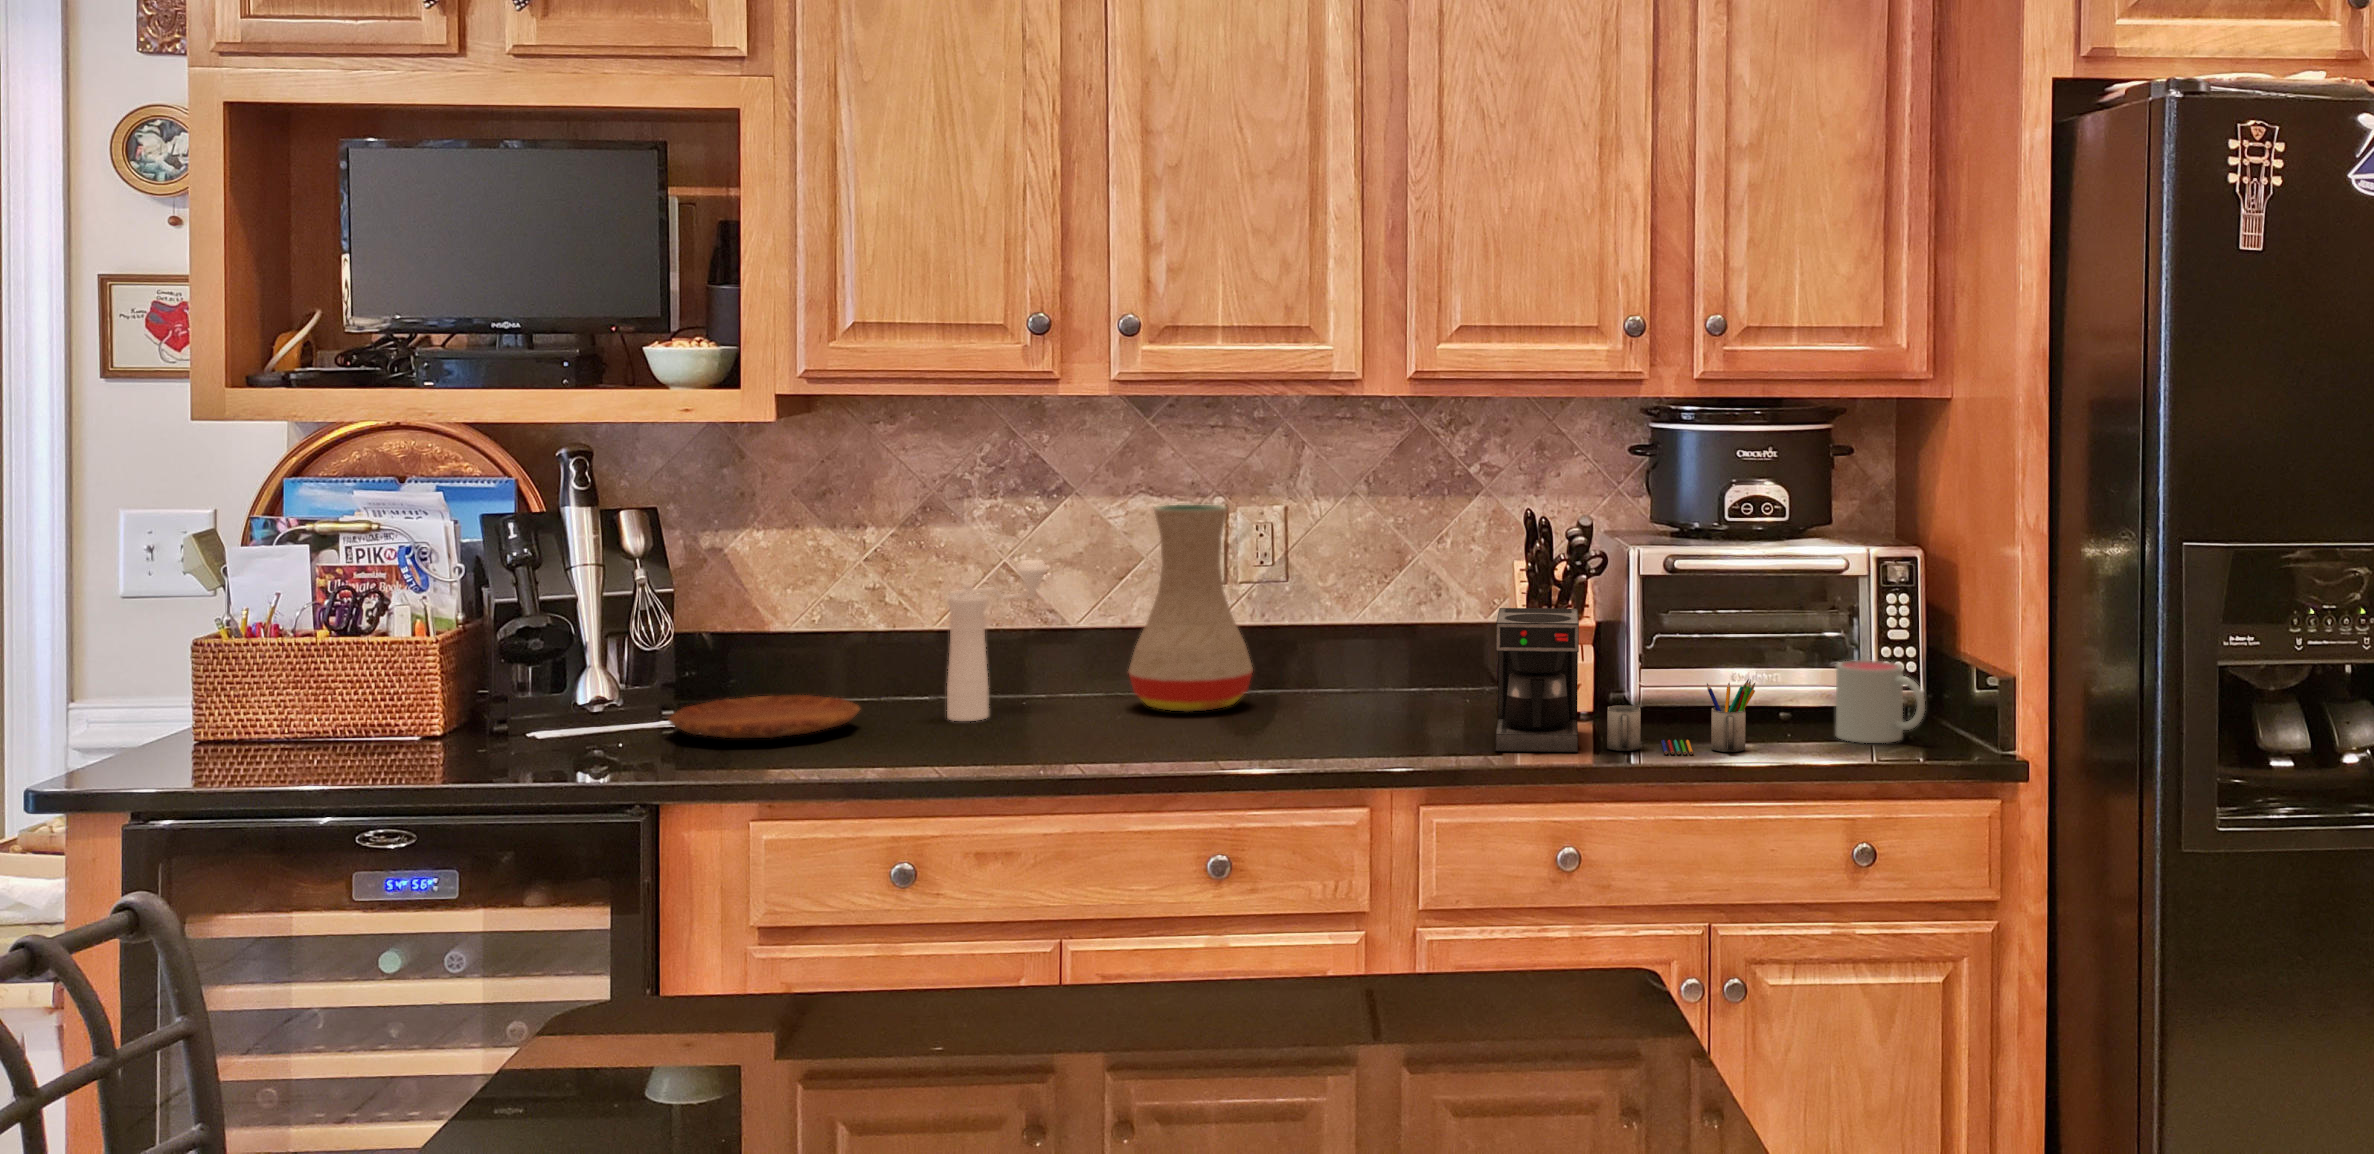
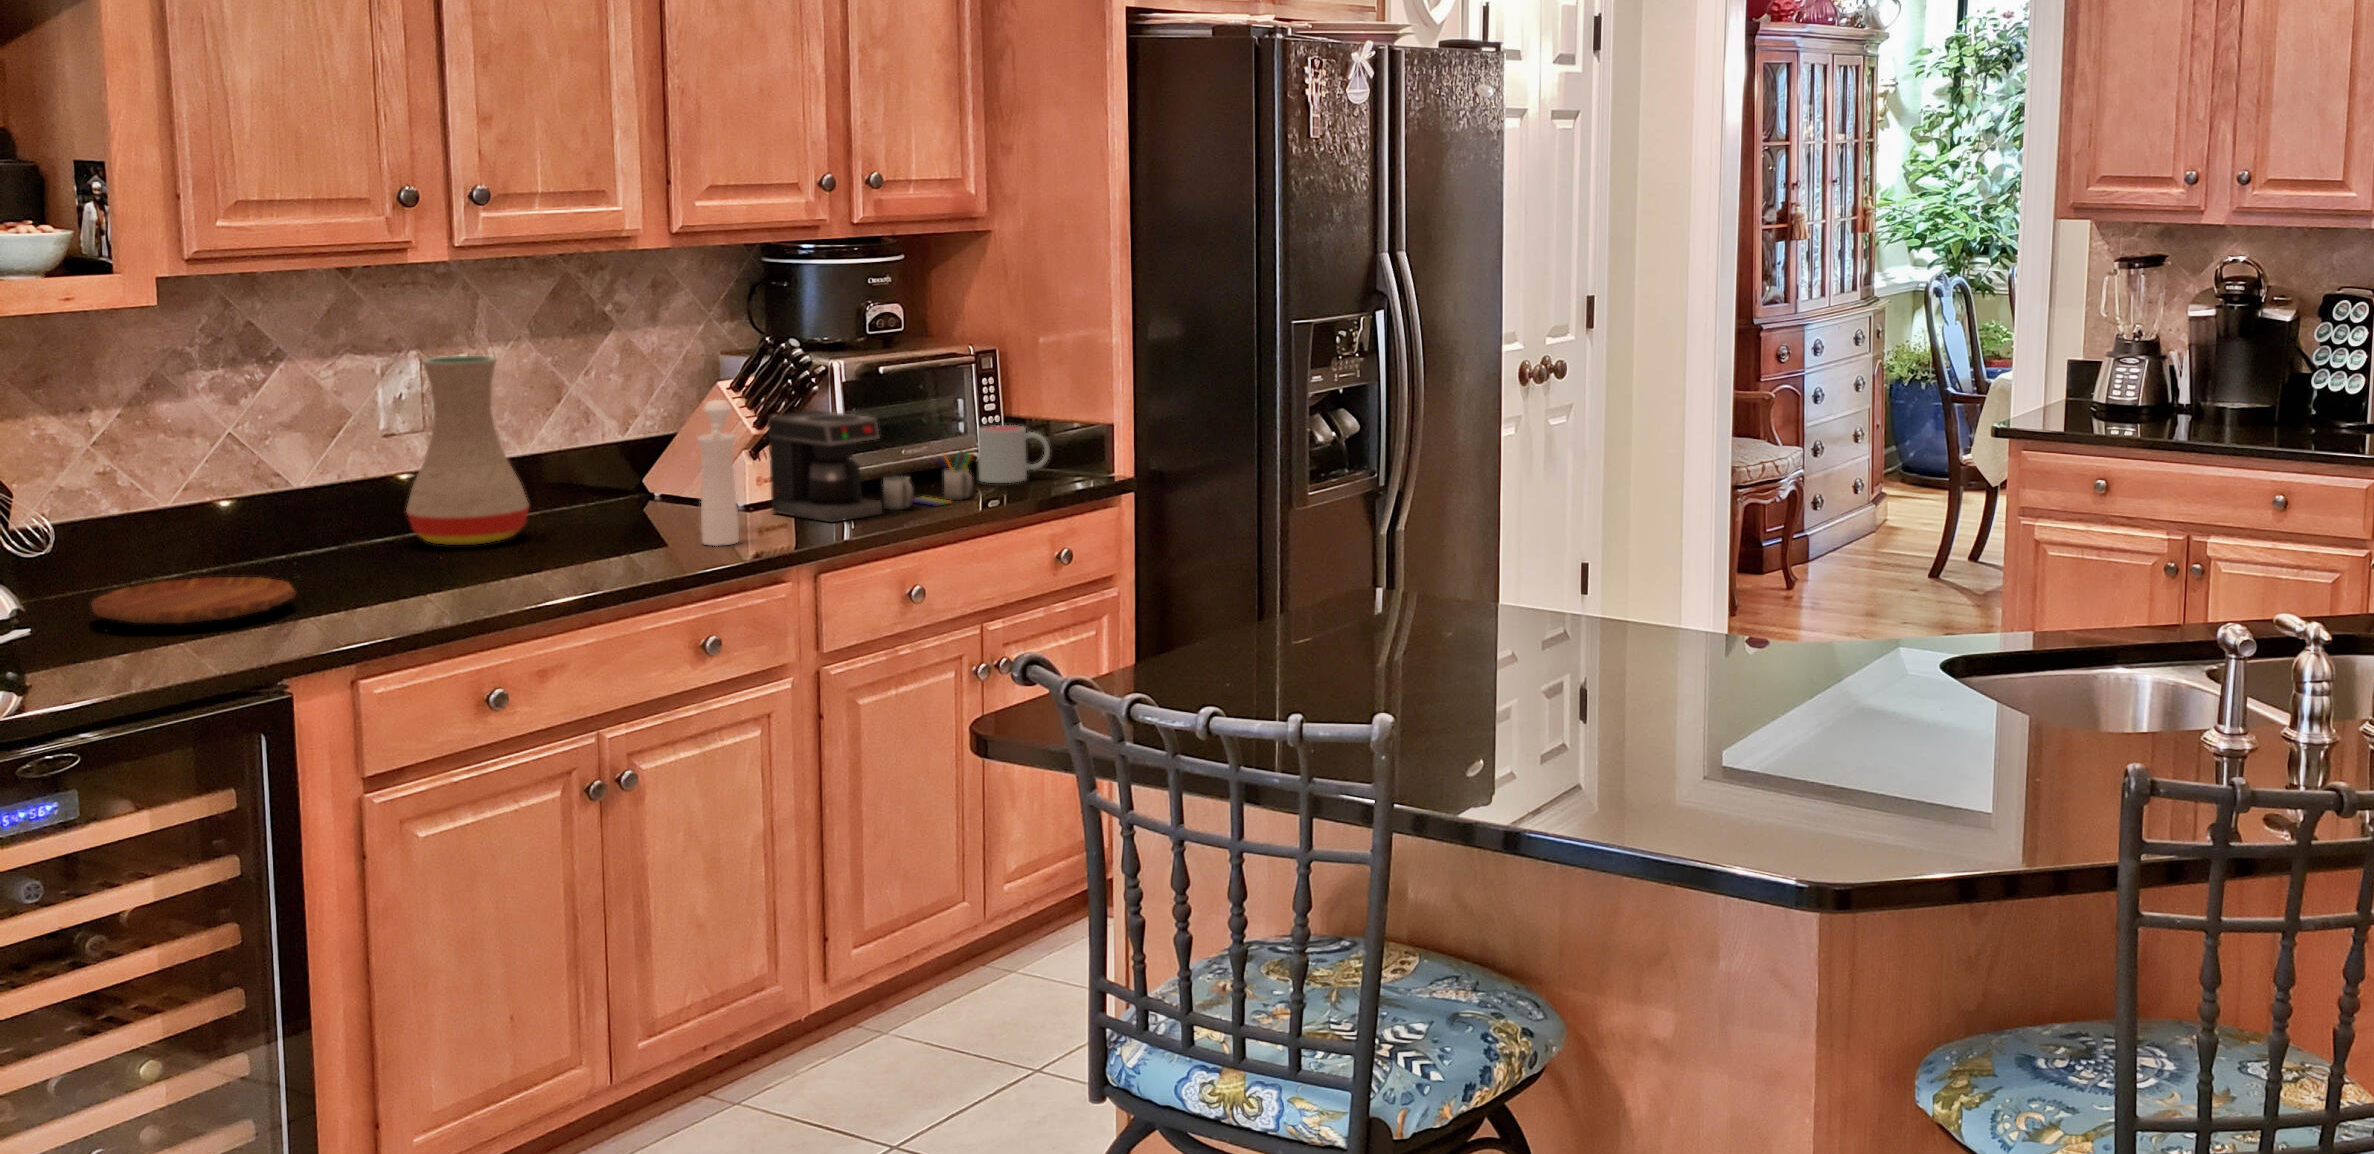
pepper mill: present [947,560,1047,721] -> present [697,400,739,546]

